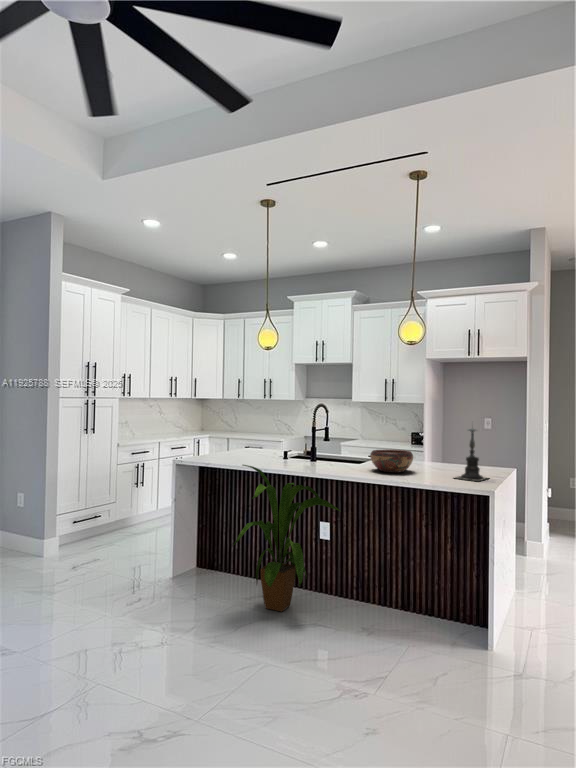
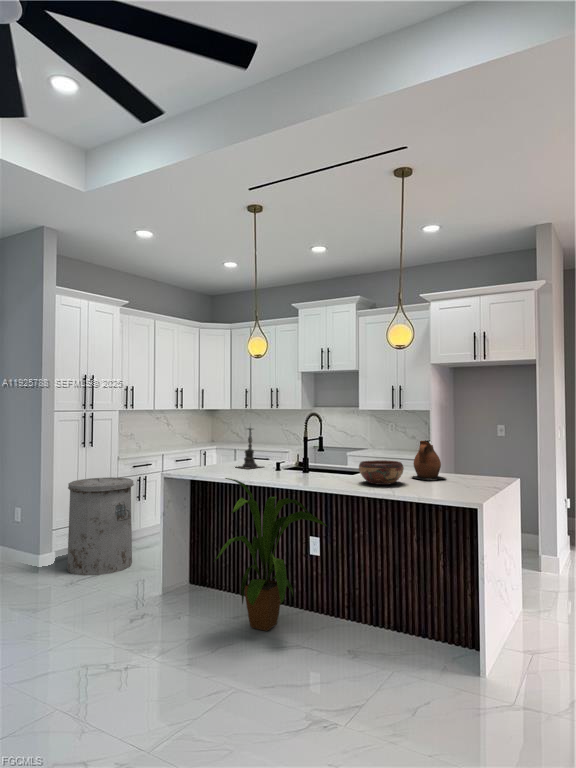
candle holder: present [455,428,487,481] -> present [238,427,261,469]
ceramic pitcher: none [416,432,451,468] -> present [412,441,446,479]
trash can: none [71,464,138,560] -> present [67,477,134,576]

